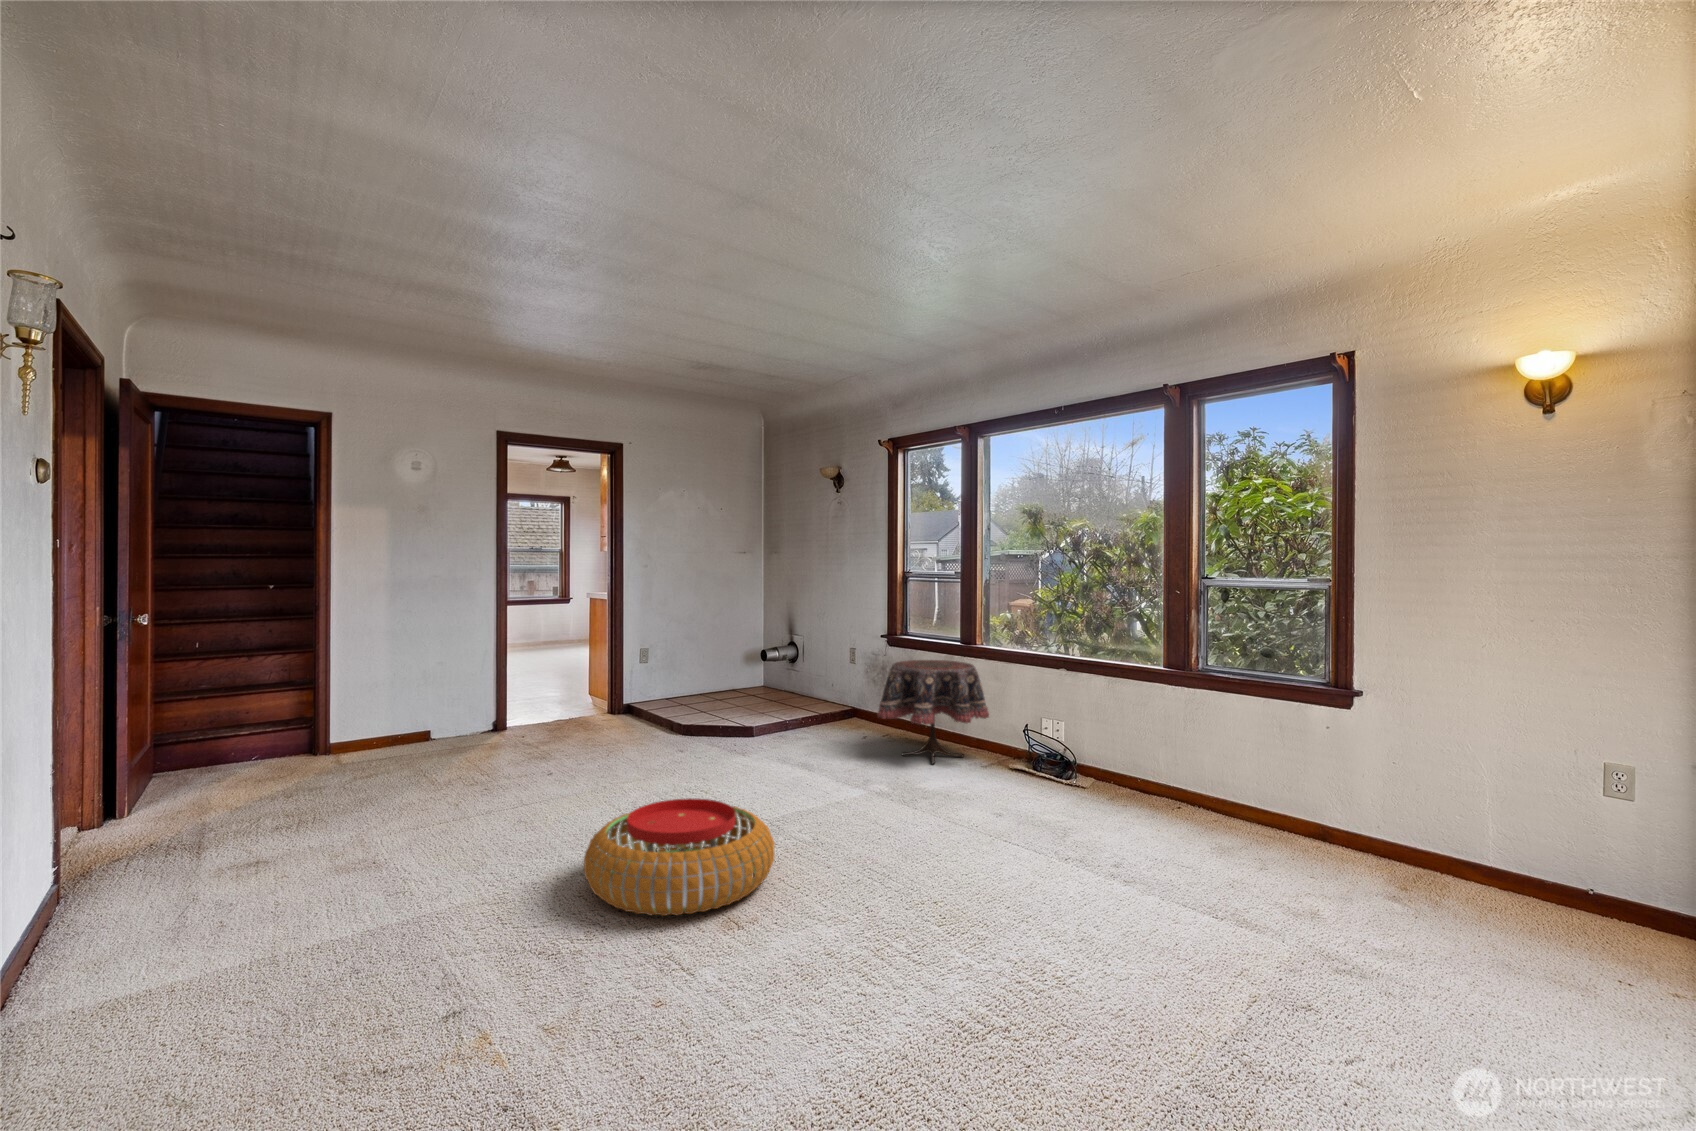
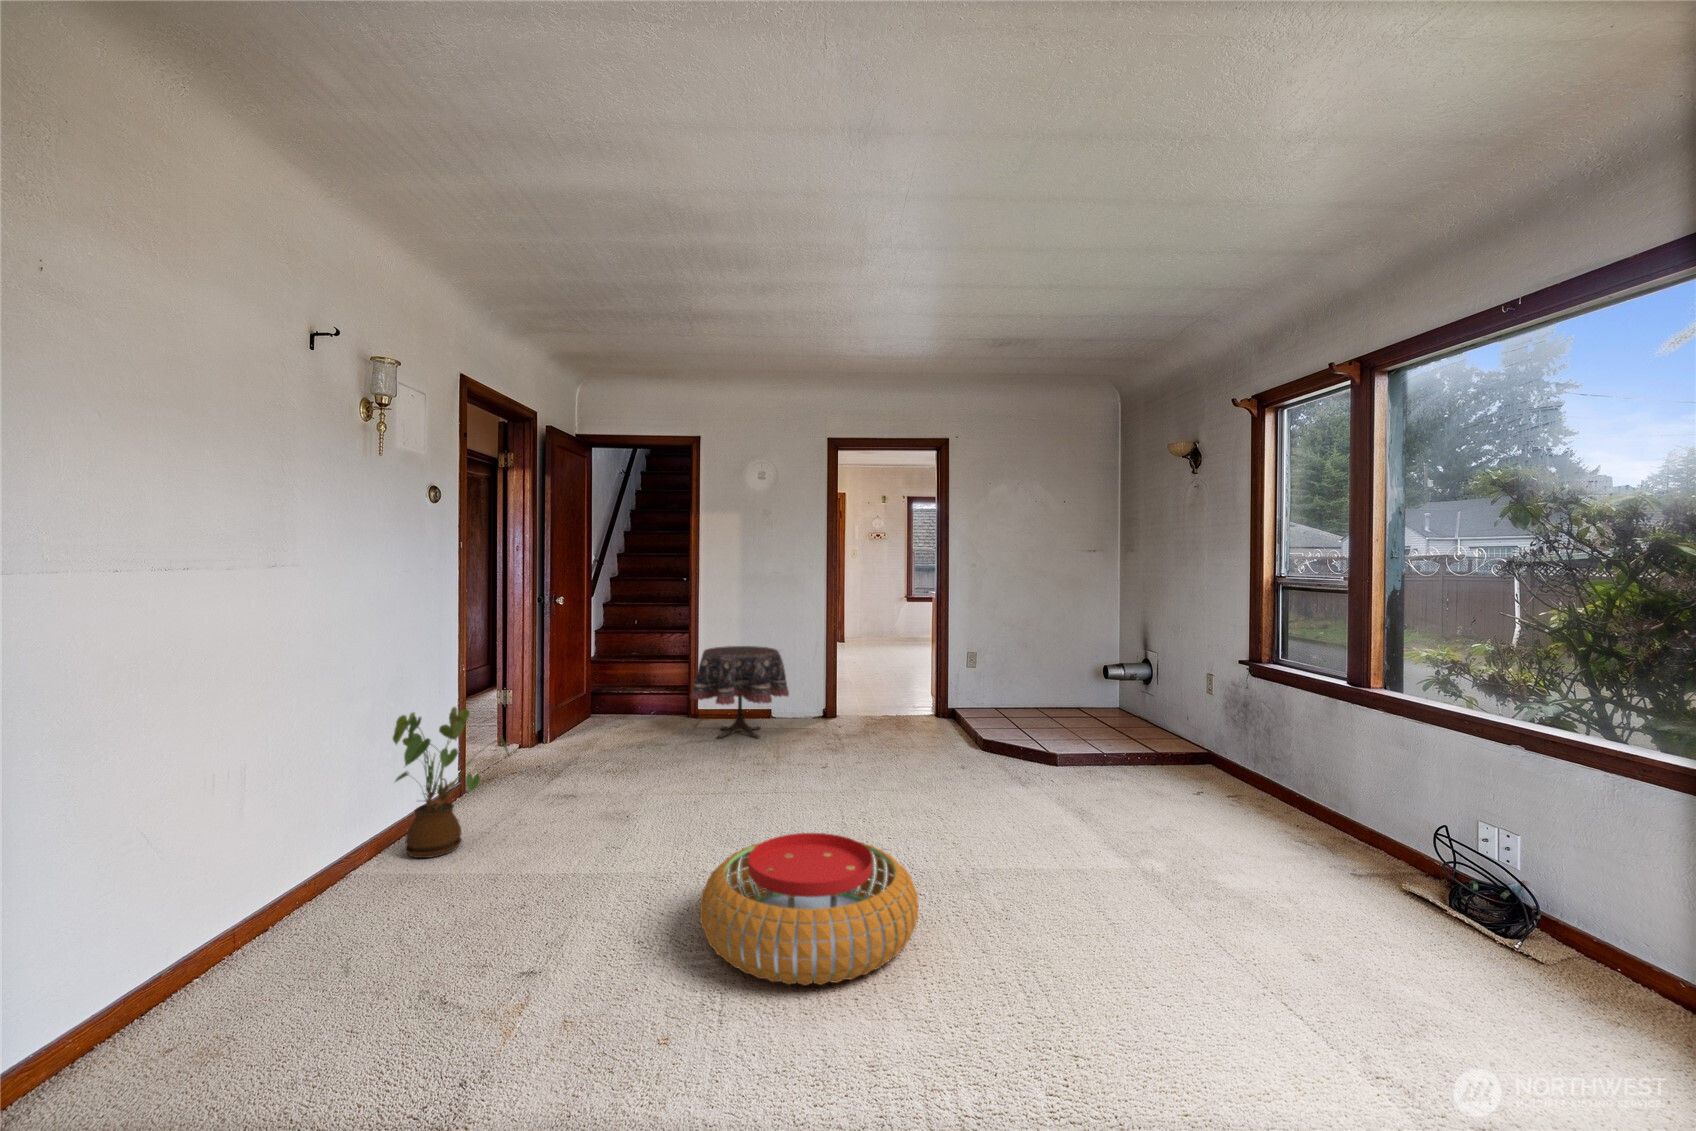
side table: present [877,660,989,764] -> present [690,646,789,739]
house plant: none [58,751,250,944] -> present [393,707,509,858]

